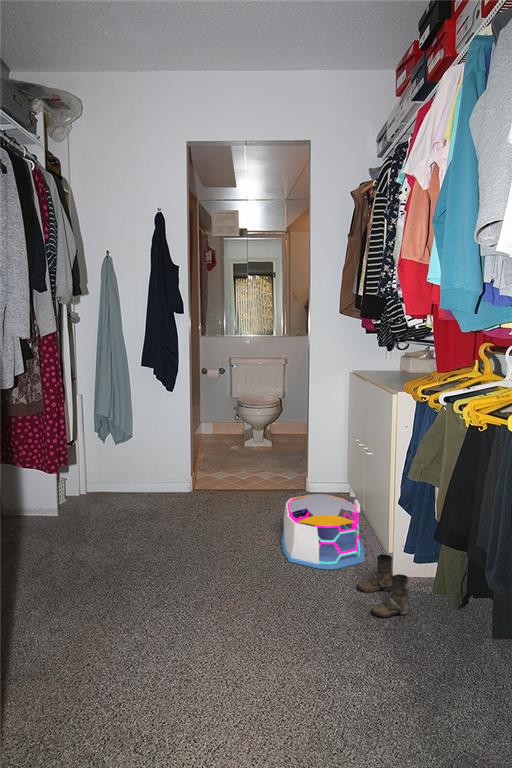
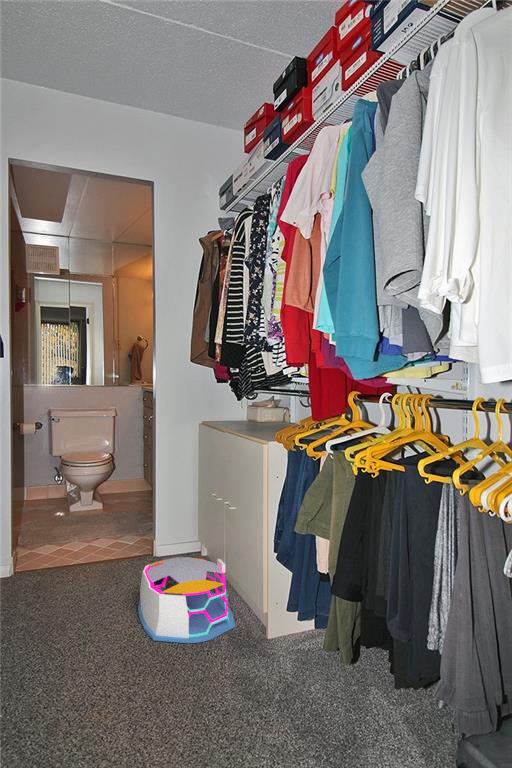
boots: present [357,554,409,617] -> none [236,616,296,688]

